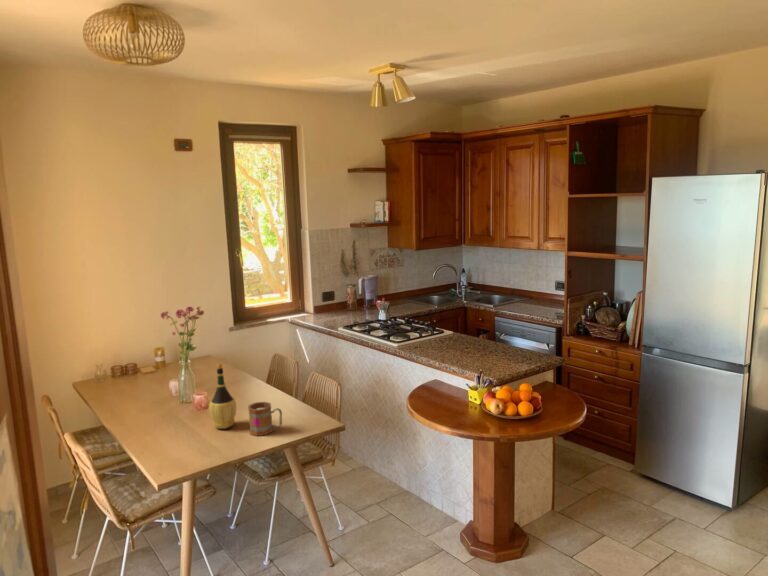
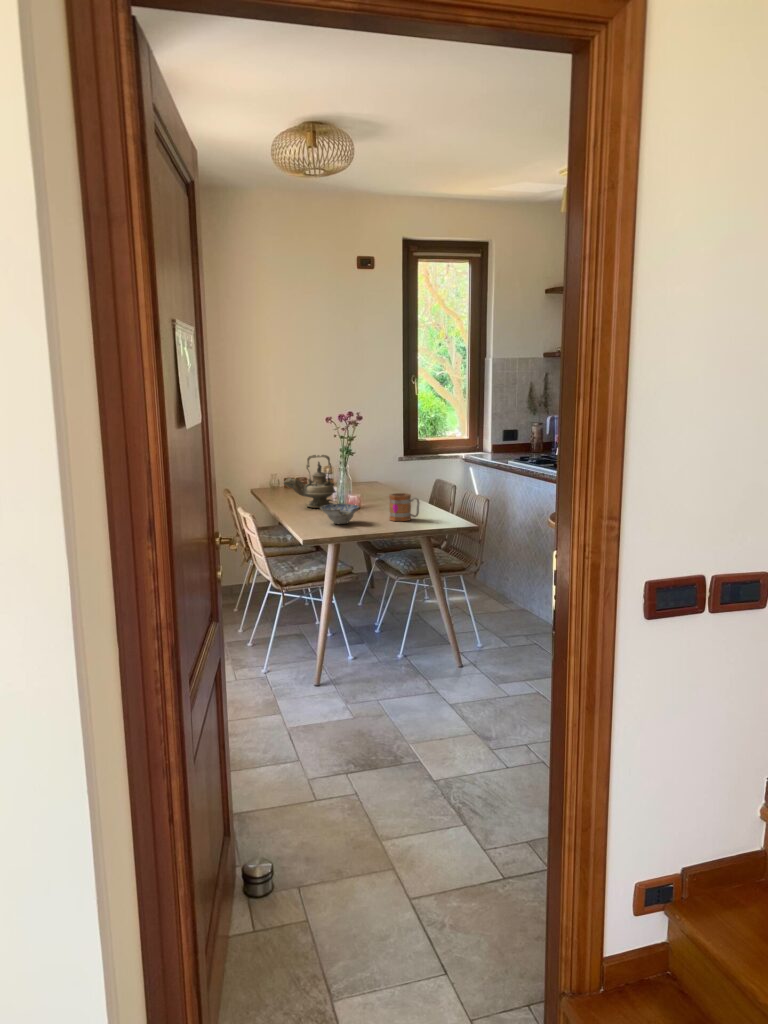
teapot: none [119,360,181,419] -> present [283,455,336,508]
wine bottle: present [209,364,236,429] -> none [357,455,381,516]
ceramic bowl: none [172,424,219,454] -> present [320,504,360,524]

